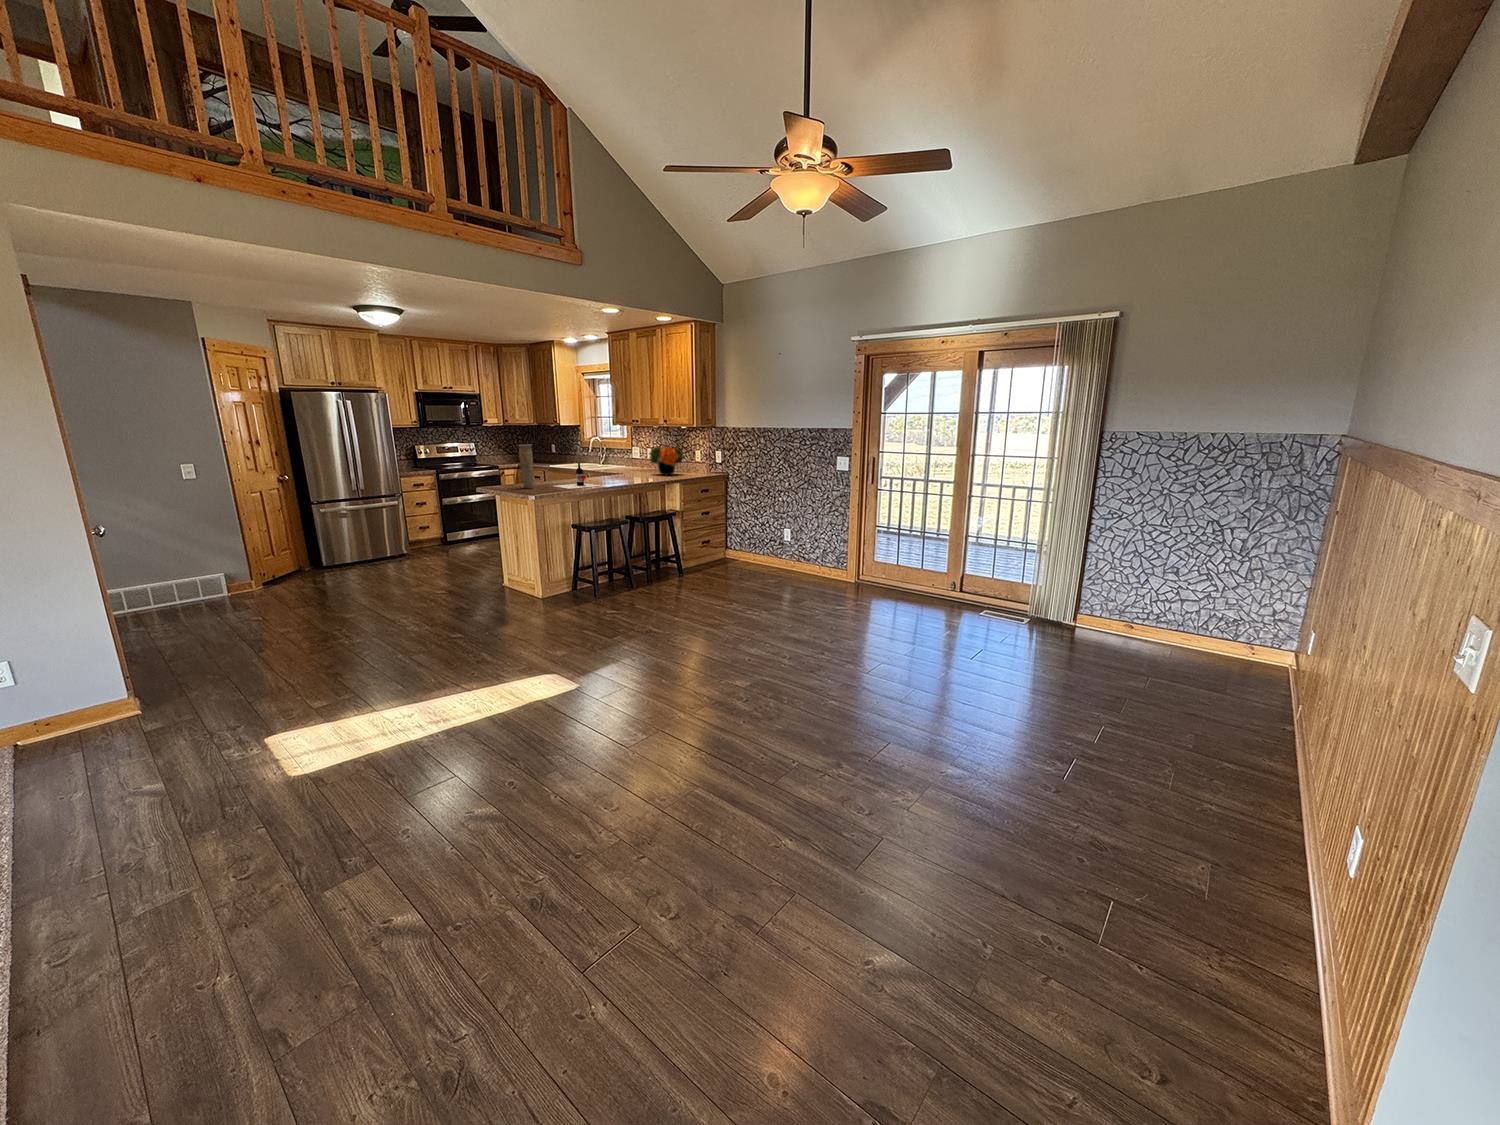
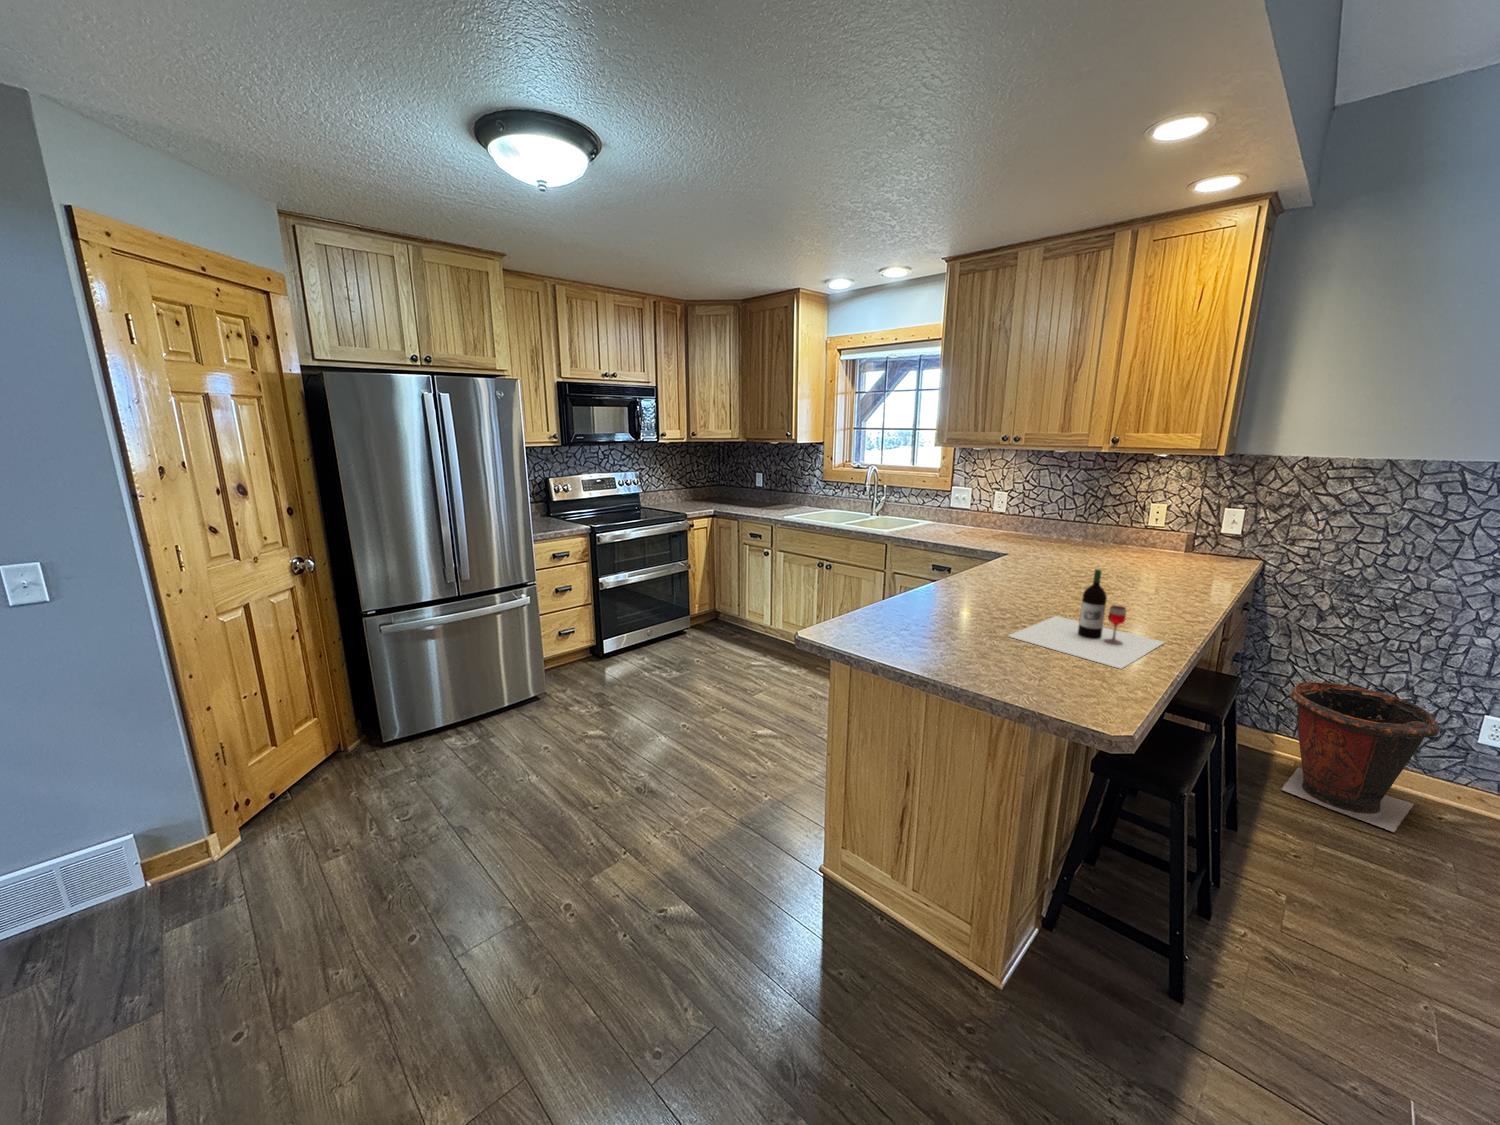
vase: present [518,444,534,488] -> none [958,521,1009,660]
flower arrangement: present [649,445,683,475] -> none [1084,492,1182,565]
waste bin: none [720,522,765,571] -> present [1282,682,1440,832]

